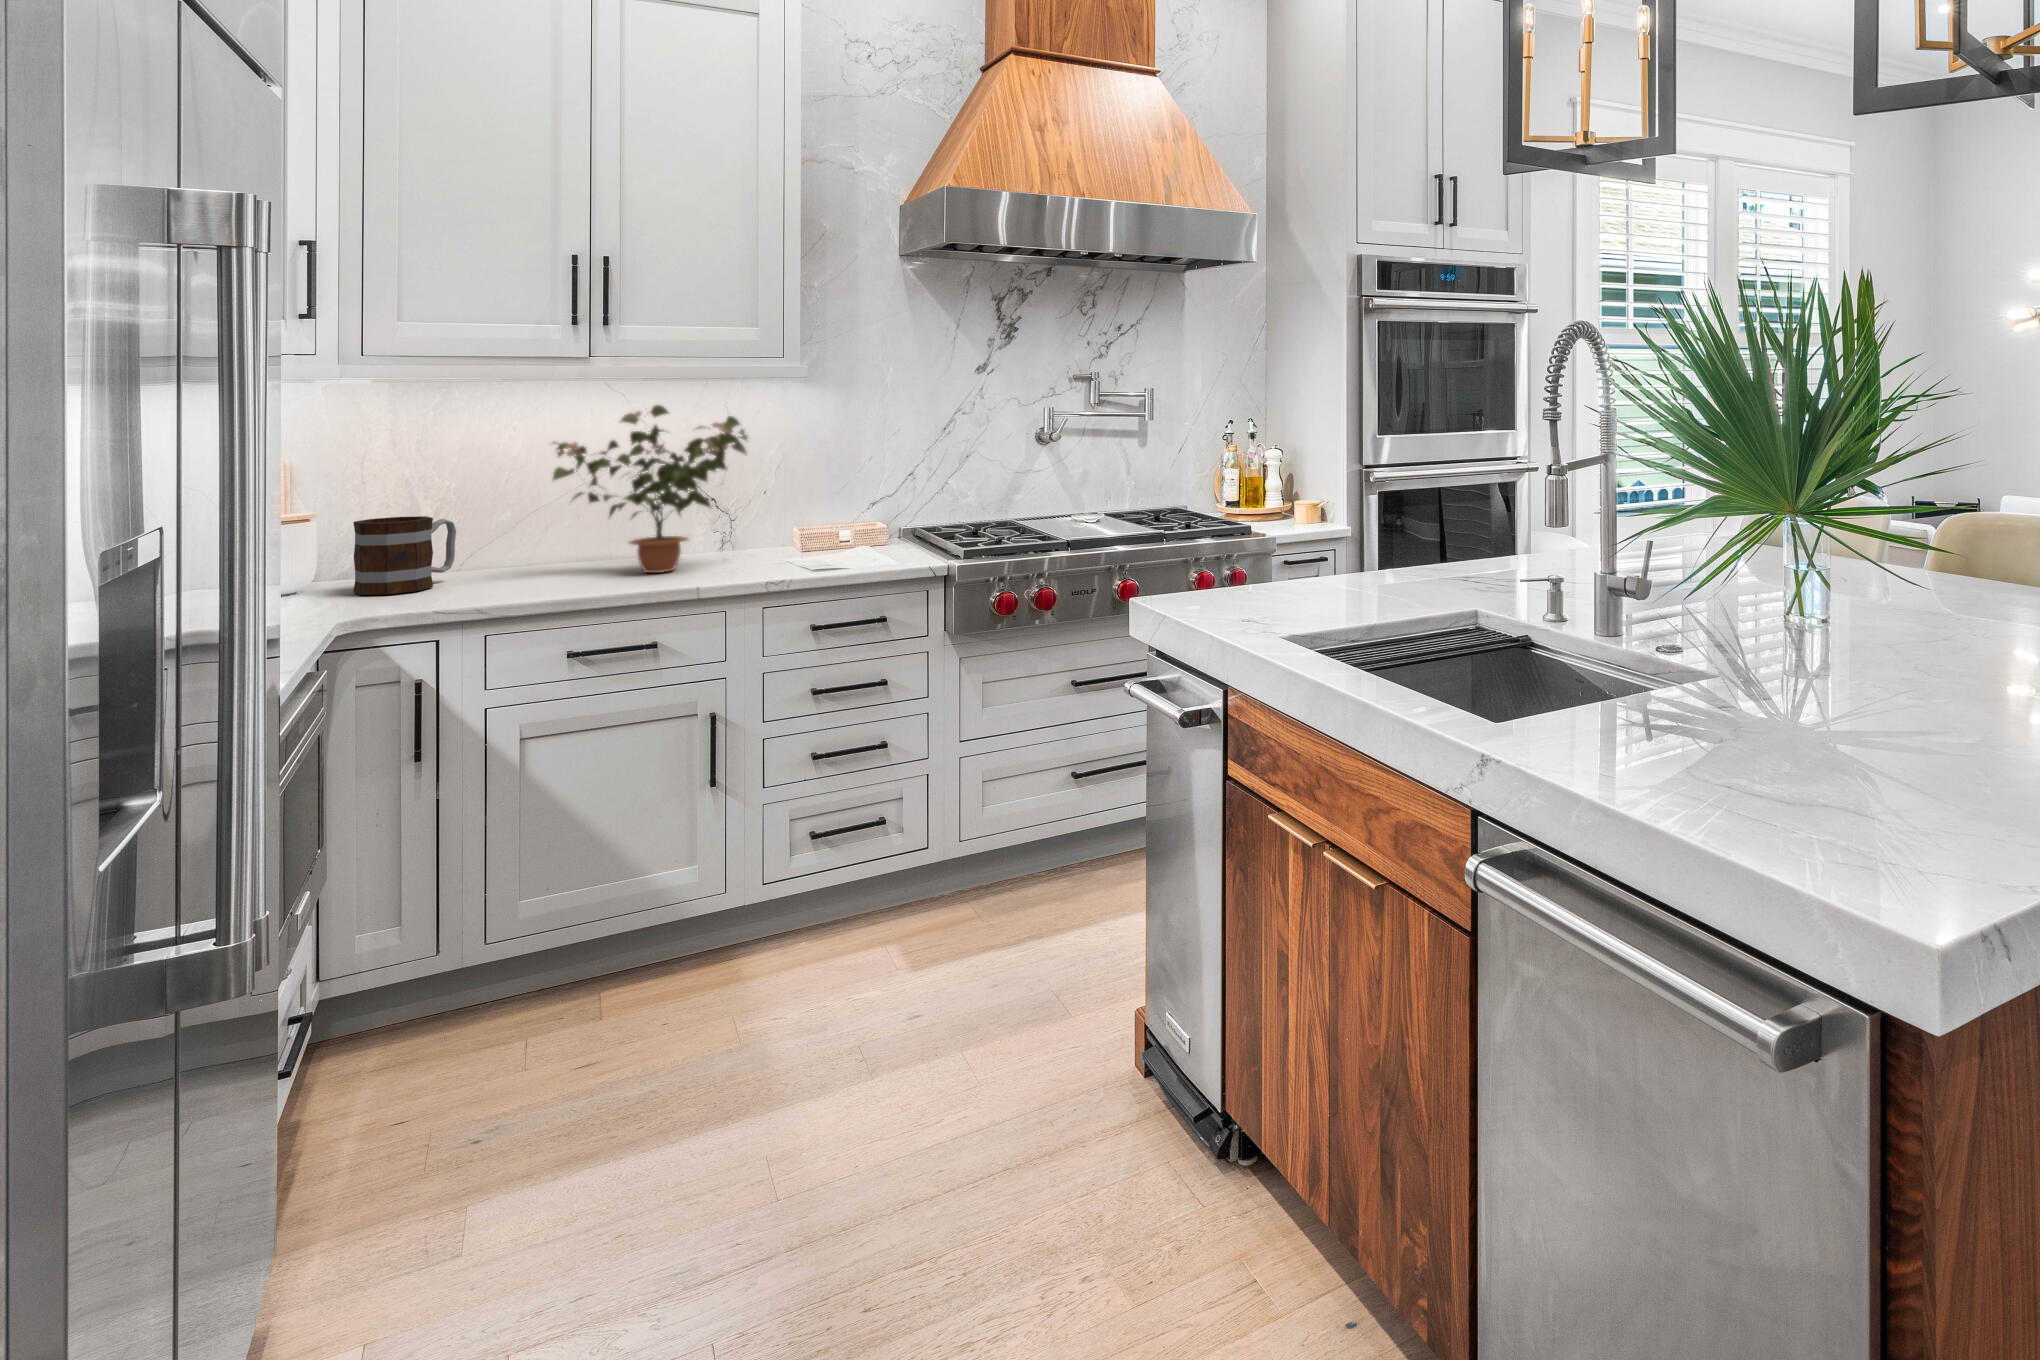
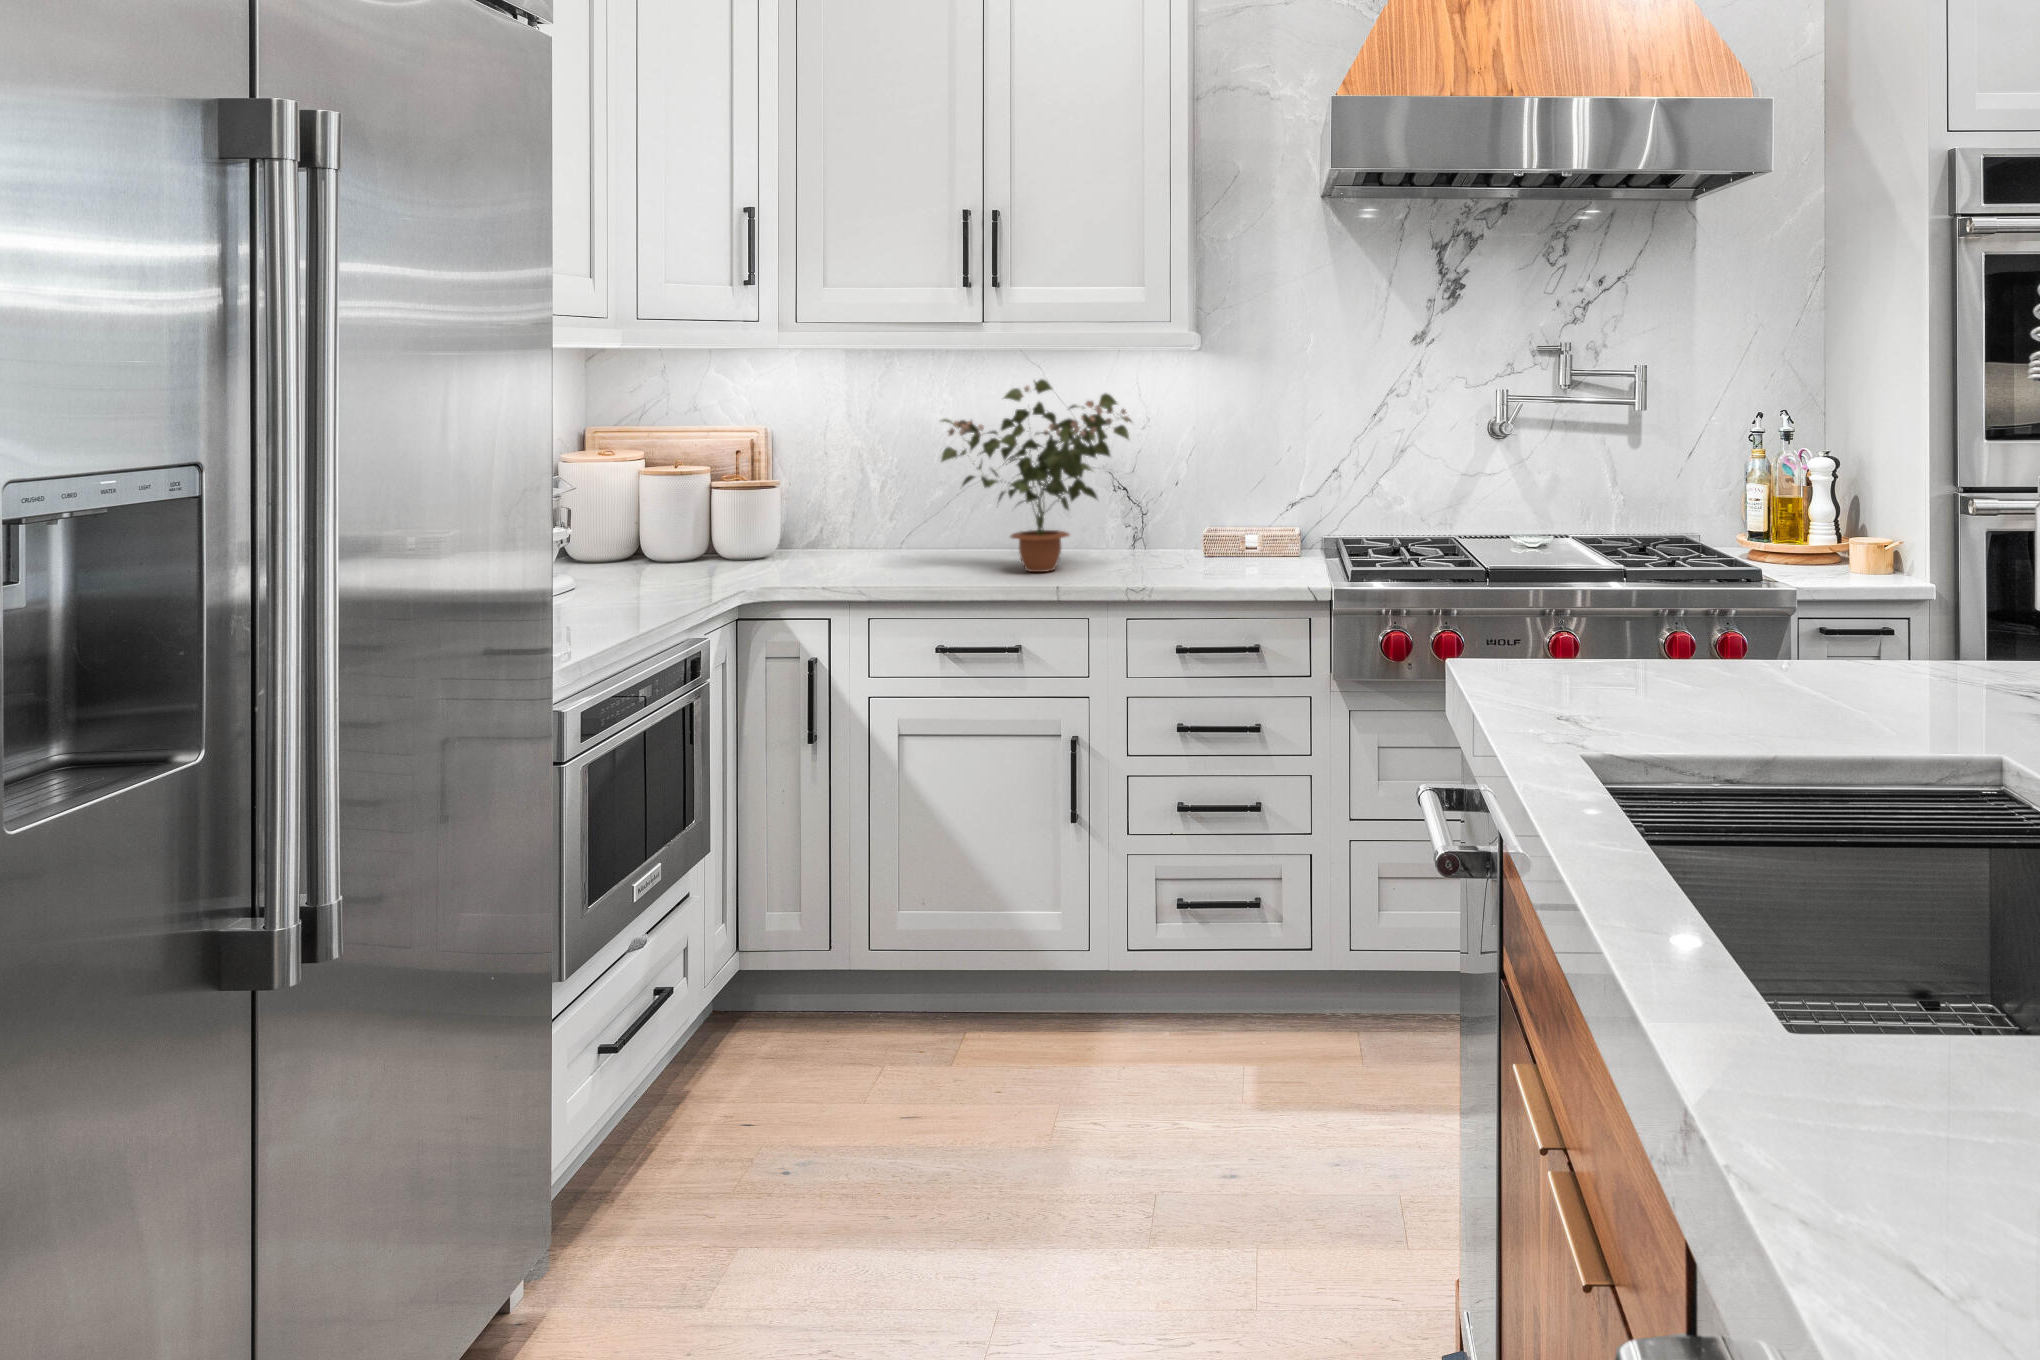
mug: present [353,516,456,595] -> none [776,493,868,574]

